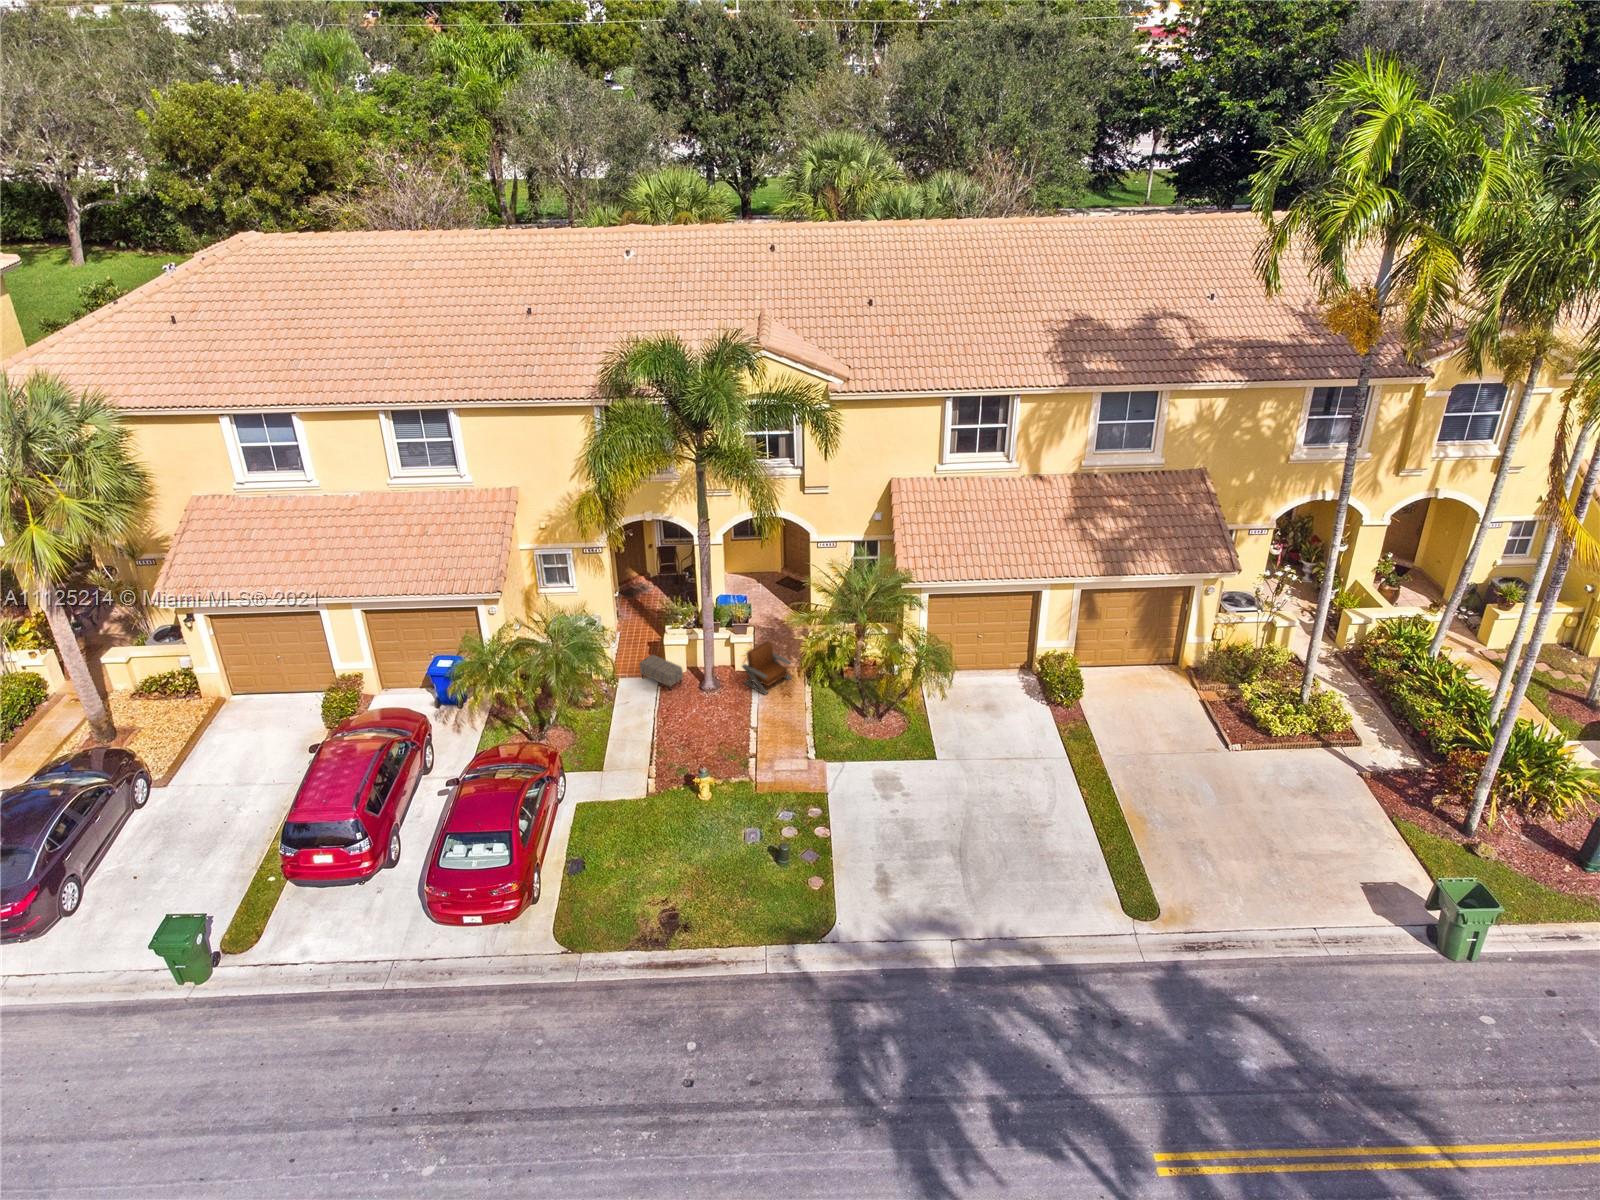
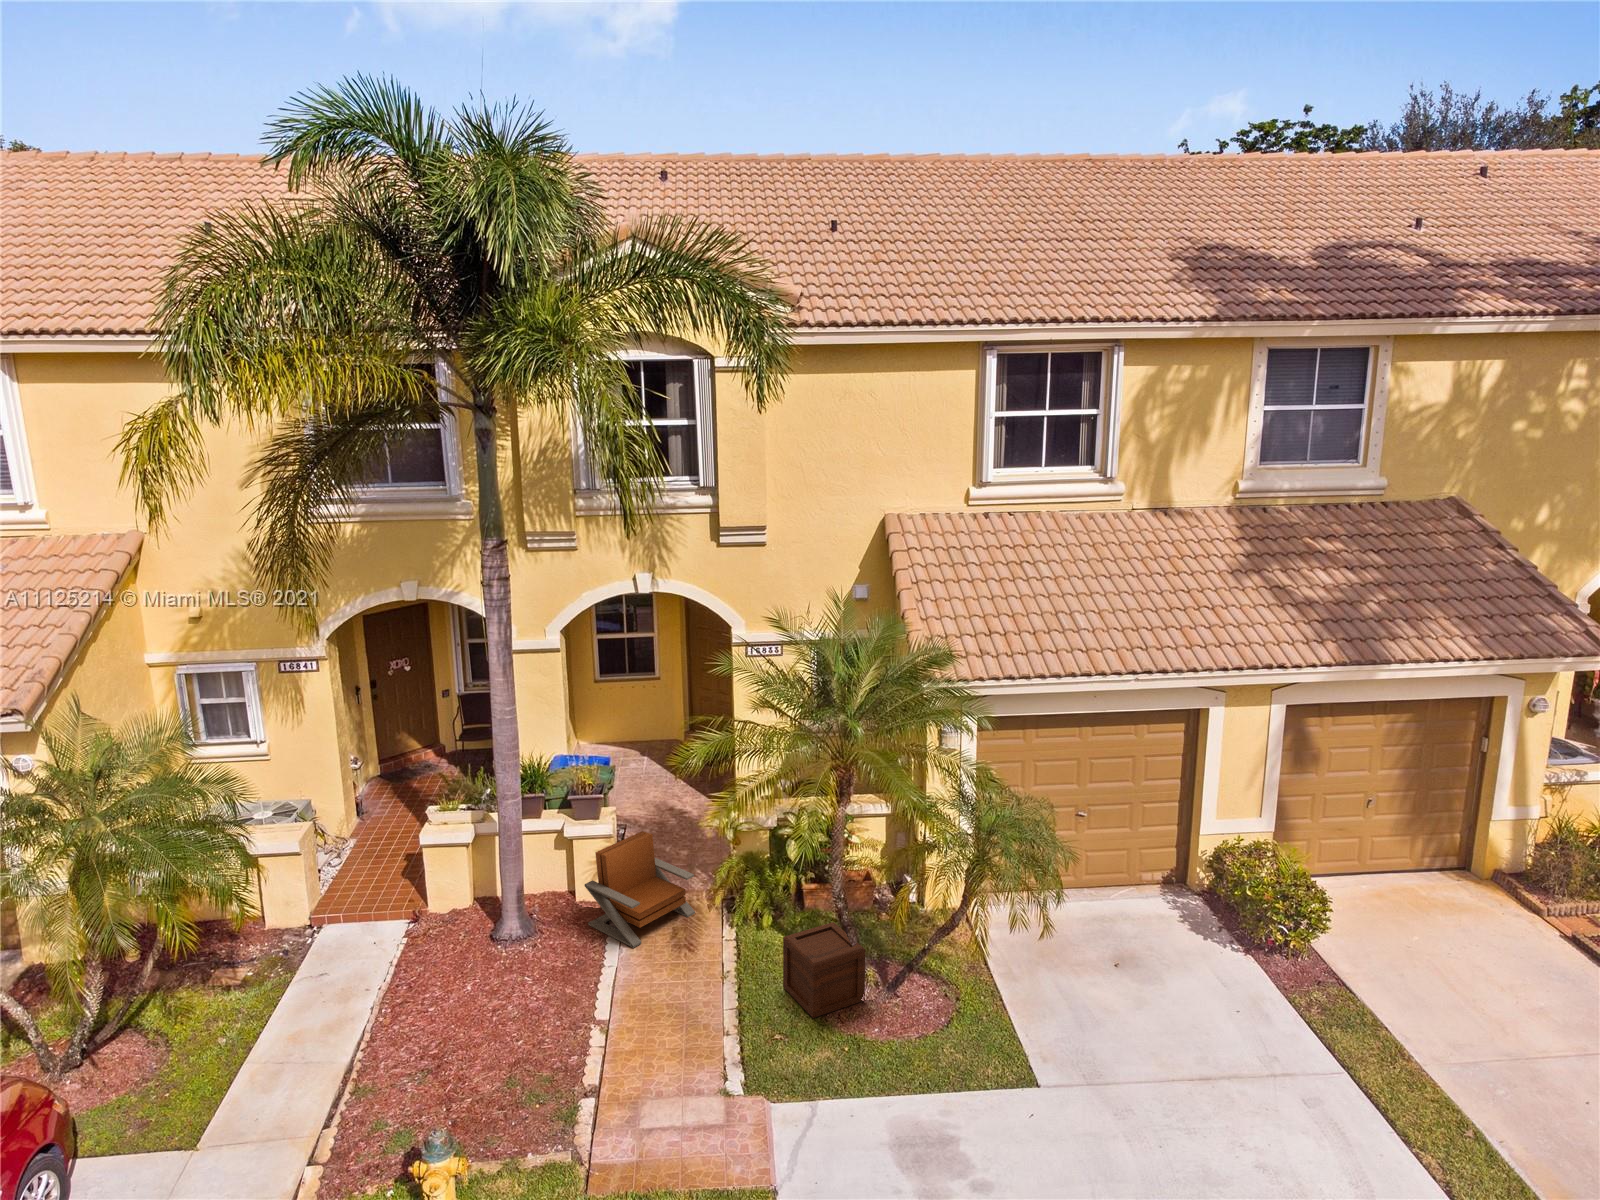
bench: present [640,655,683,690] -> none [361,868,455,946]
wooden crate: none [832,689,868,729] -> present [783,922,865,1018]

